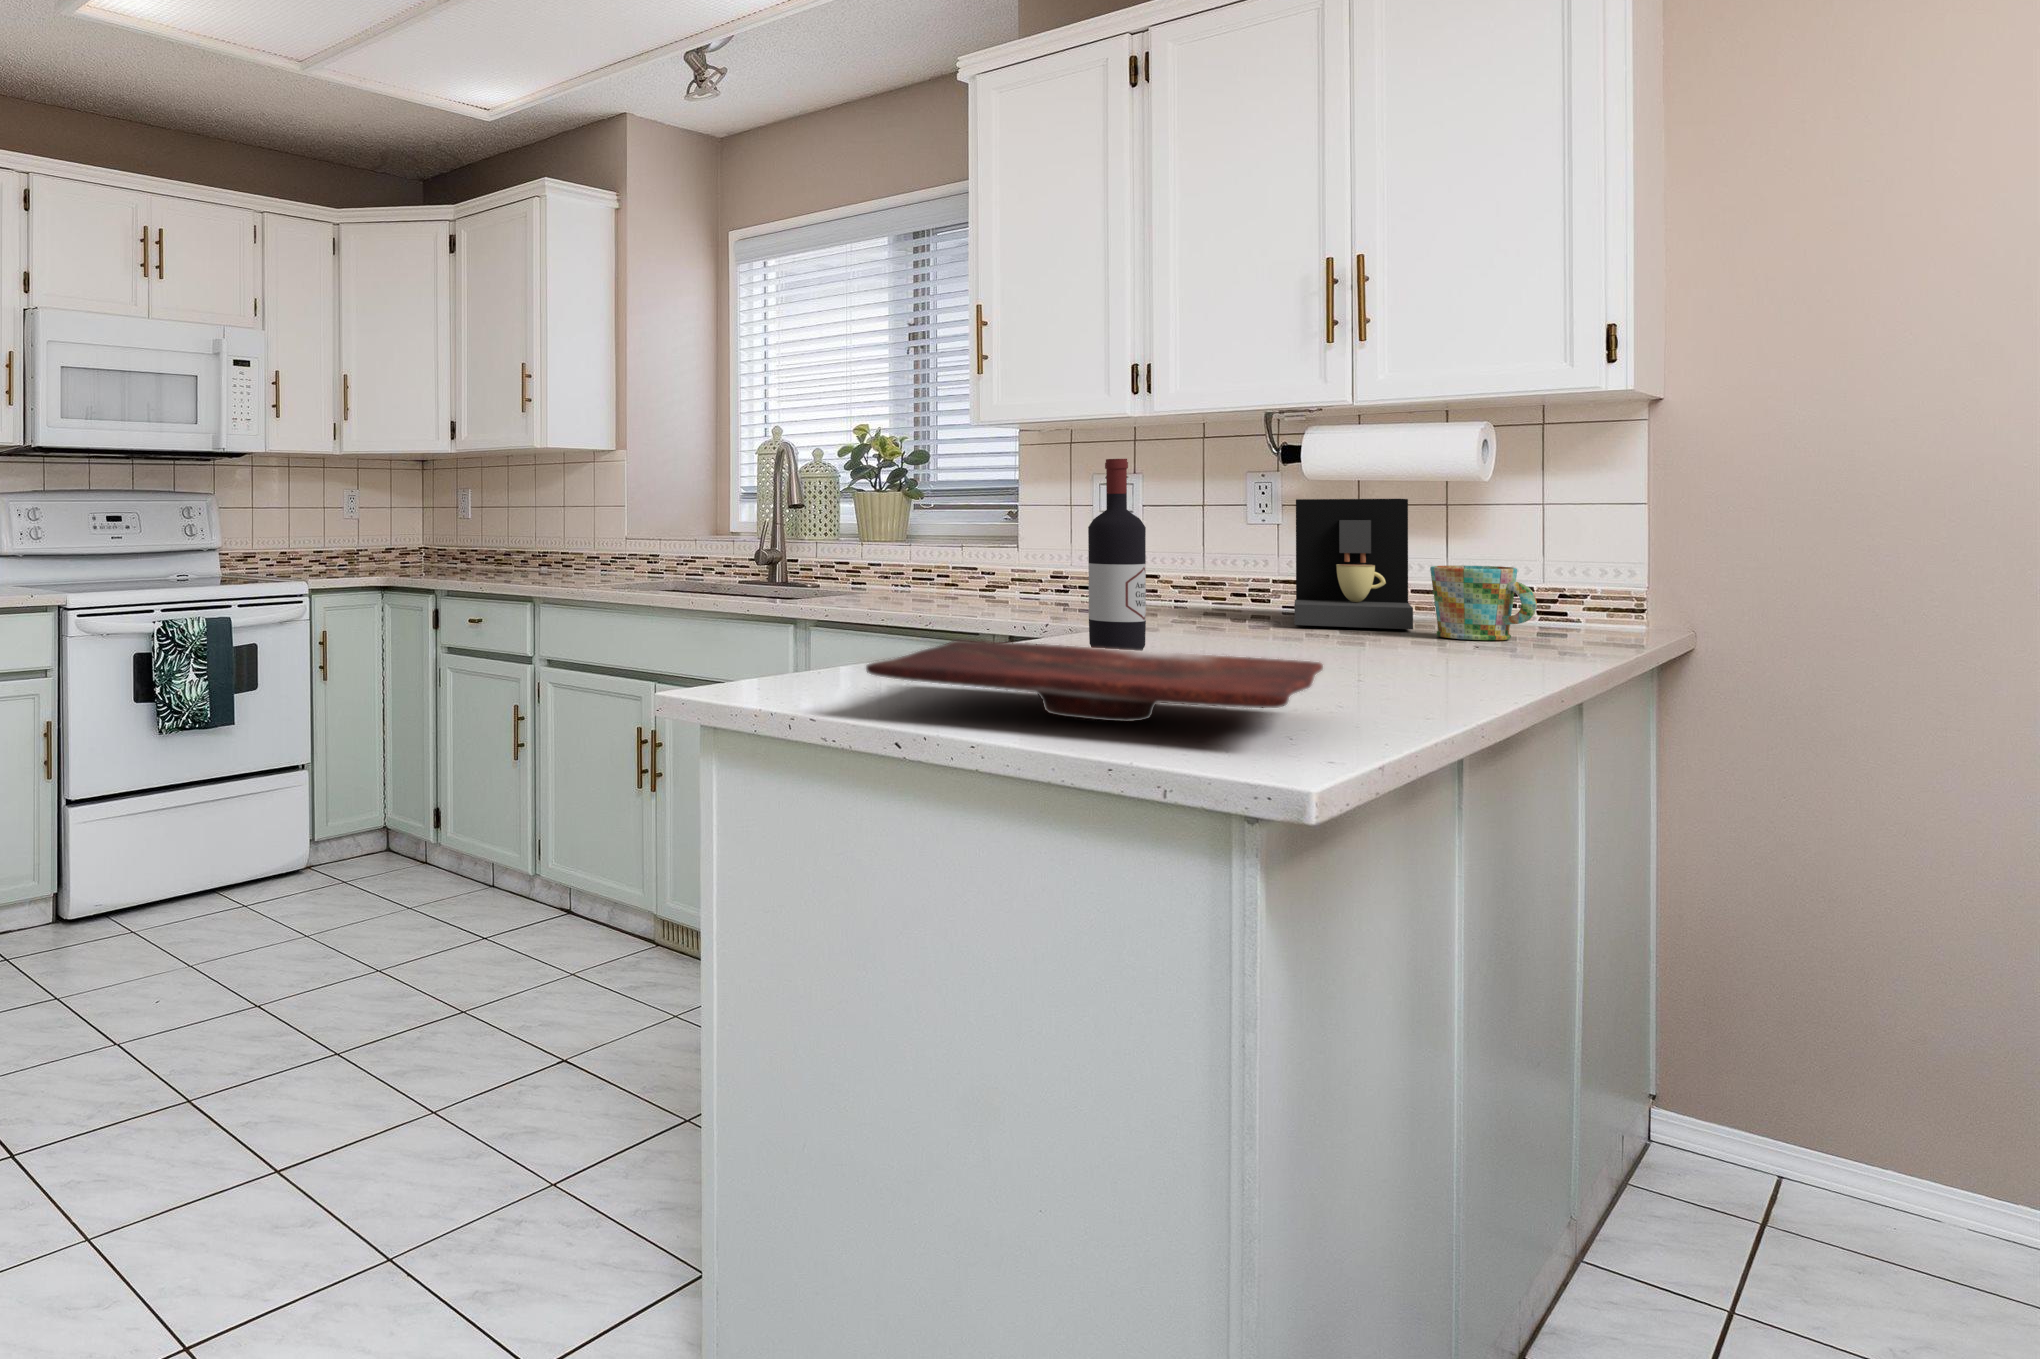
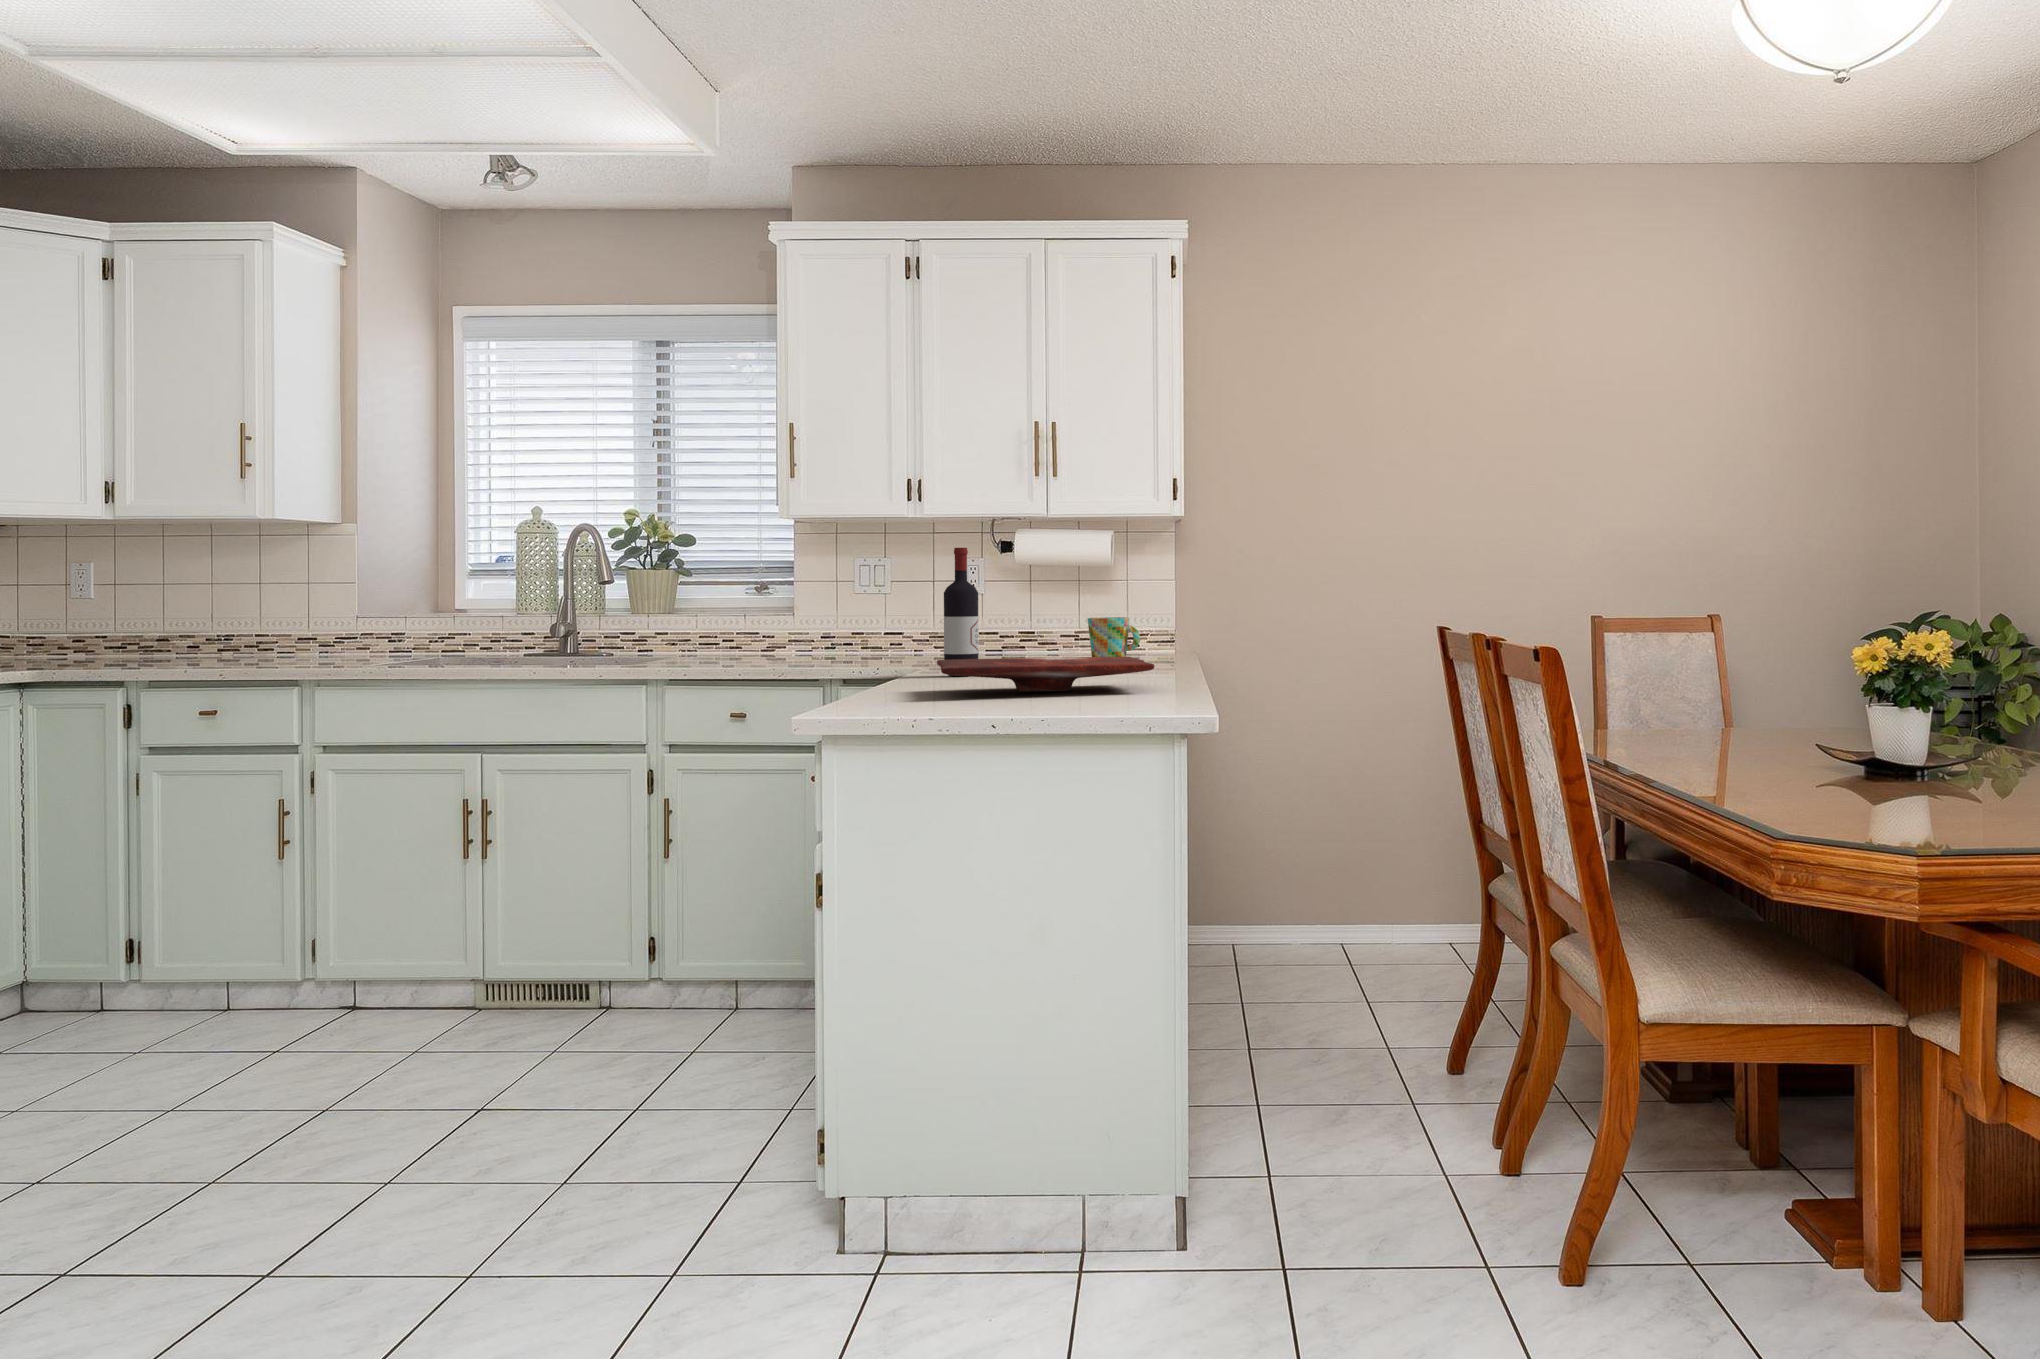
coffee maker: present [1294,499,1413,629] -> none [990,577,1074,660]

